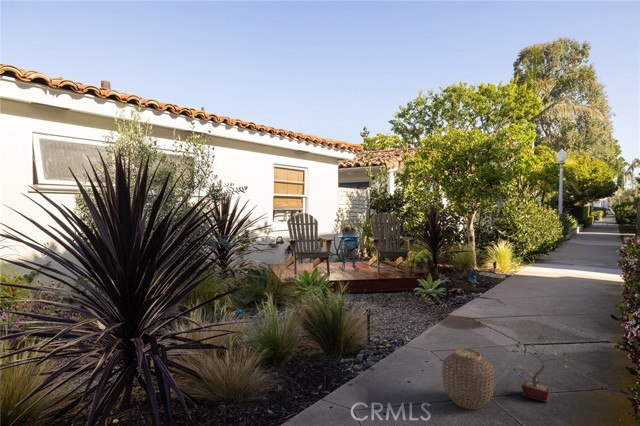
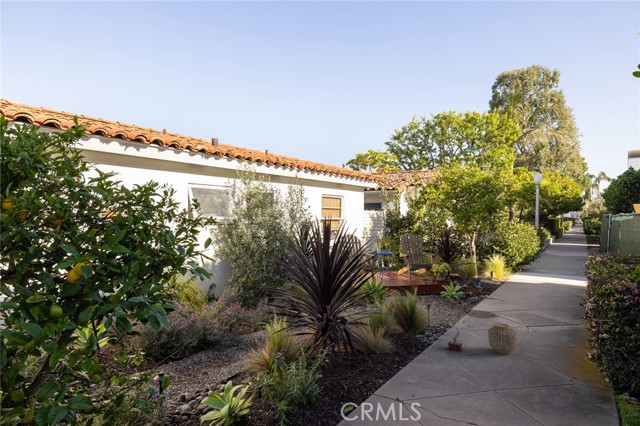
potted plant: present [512,335,577,402] -> present [444,316,469,351]

